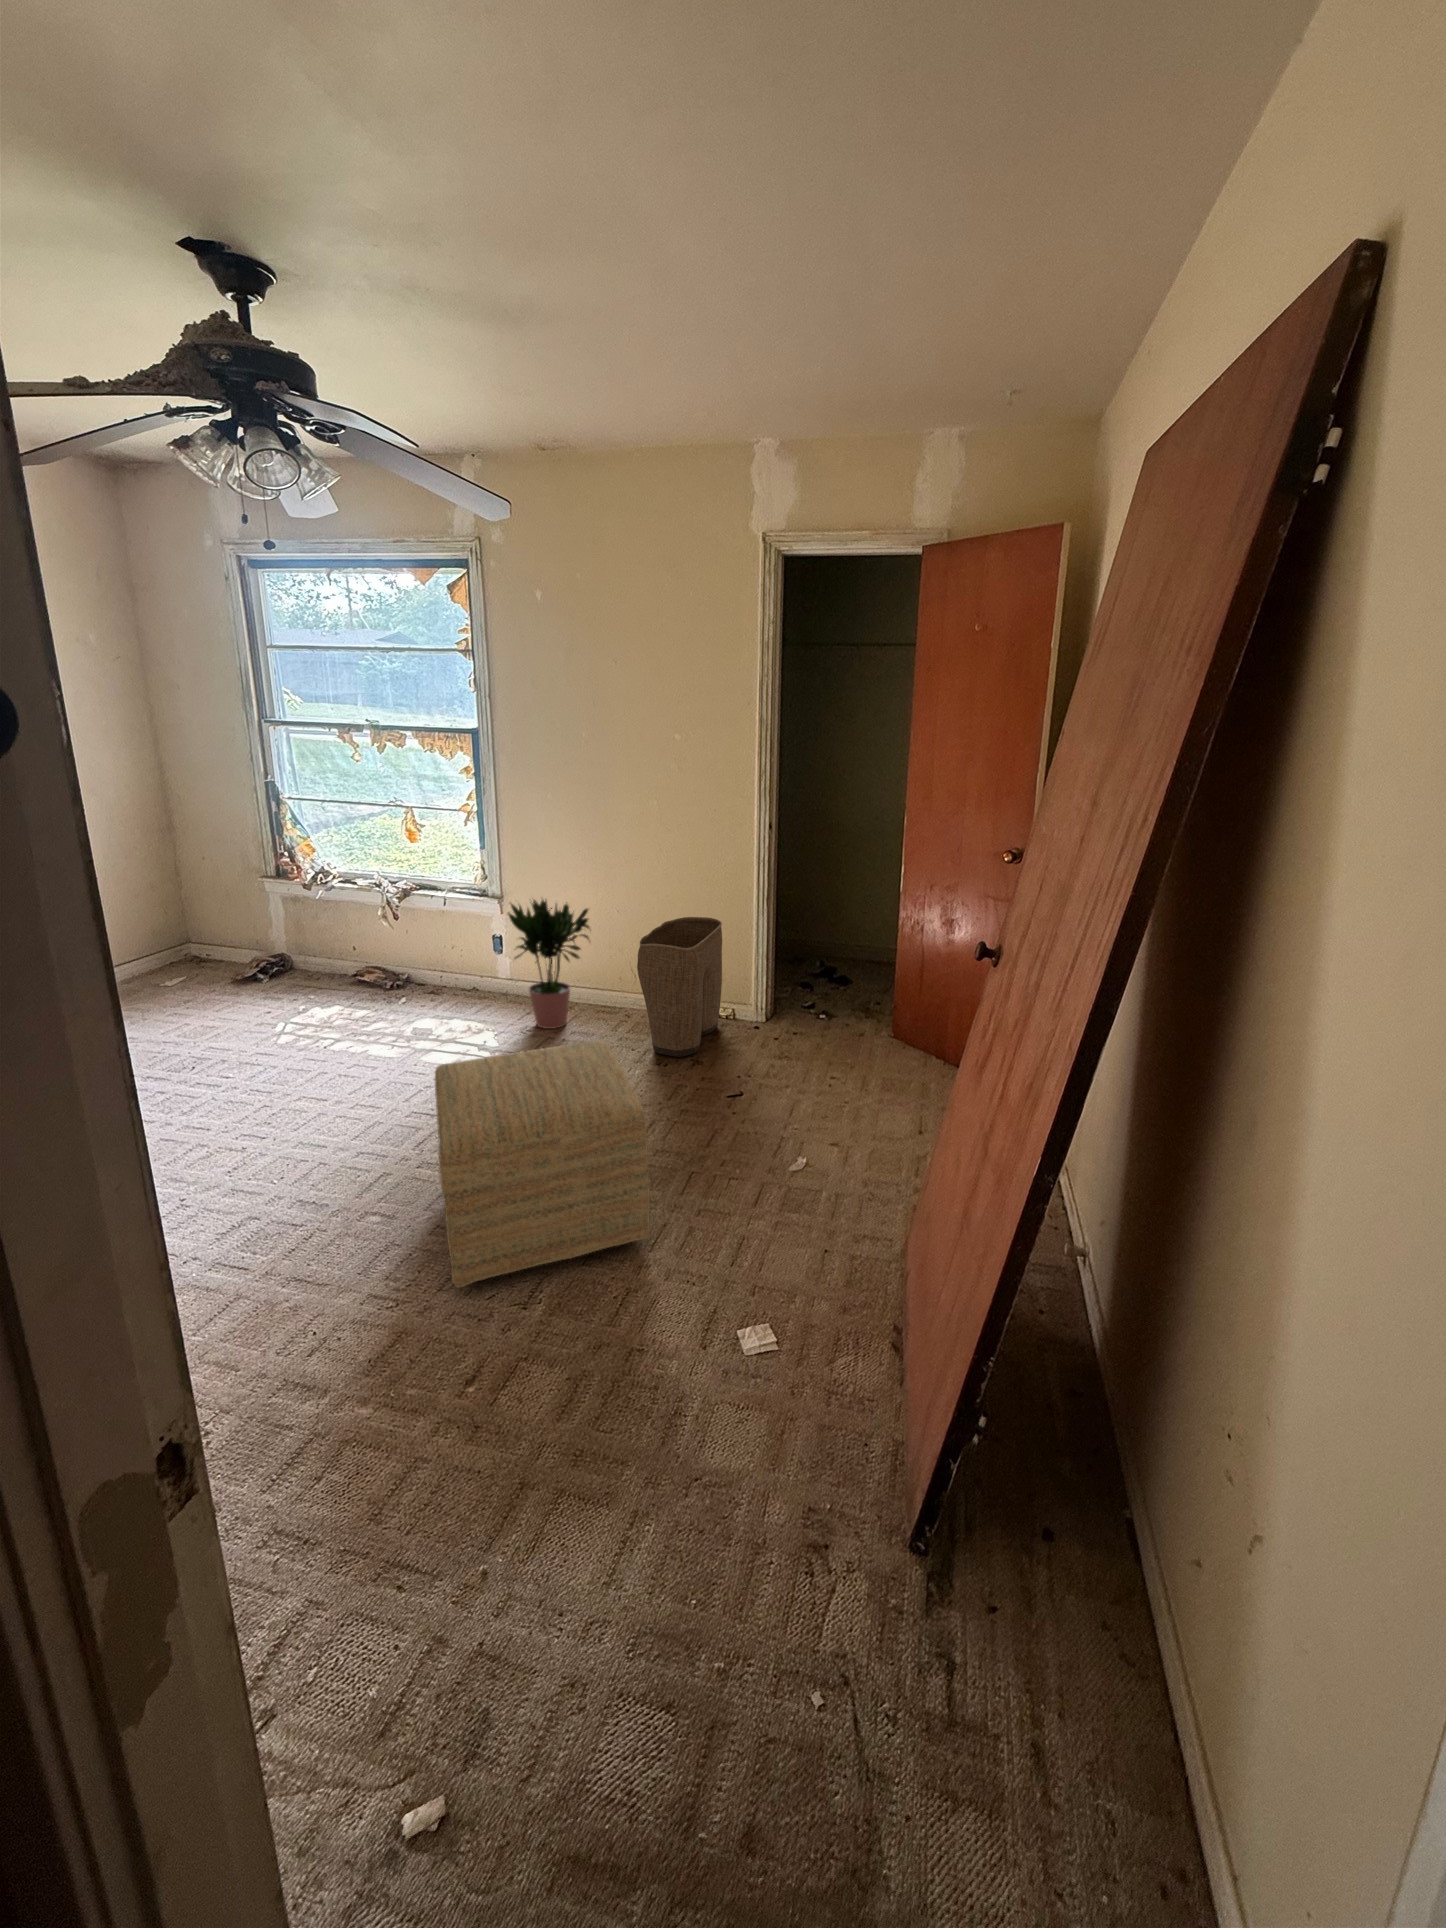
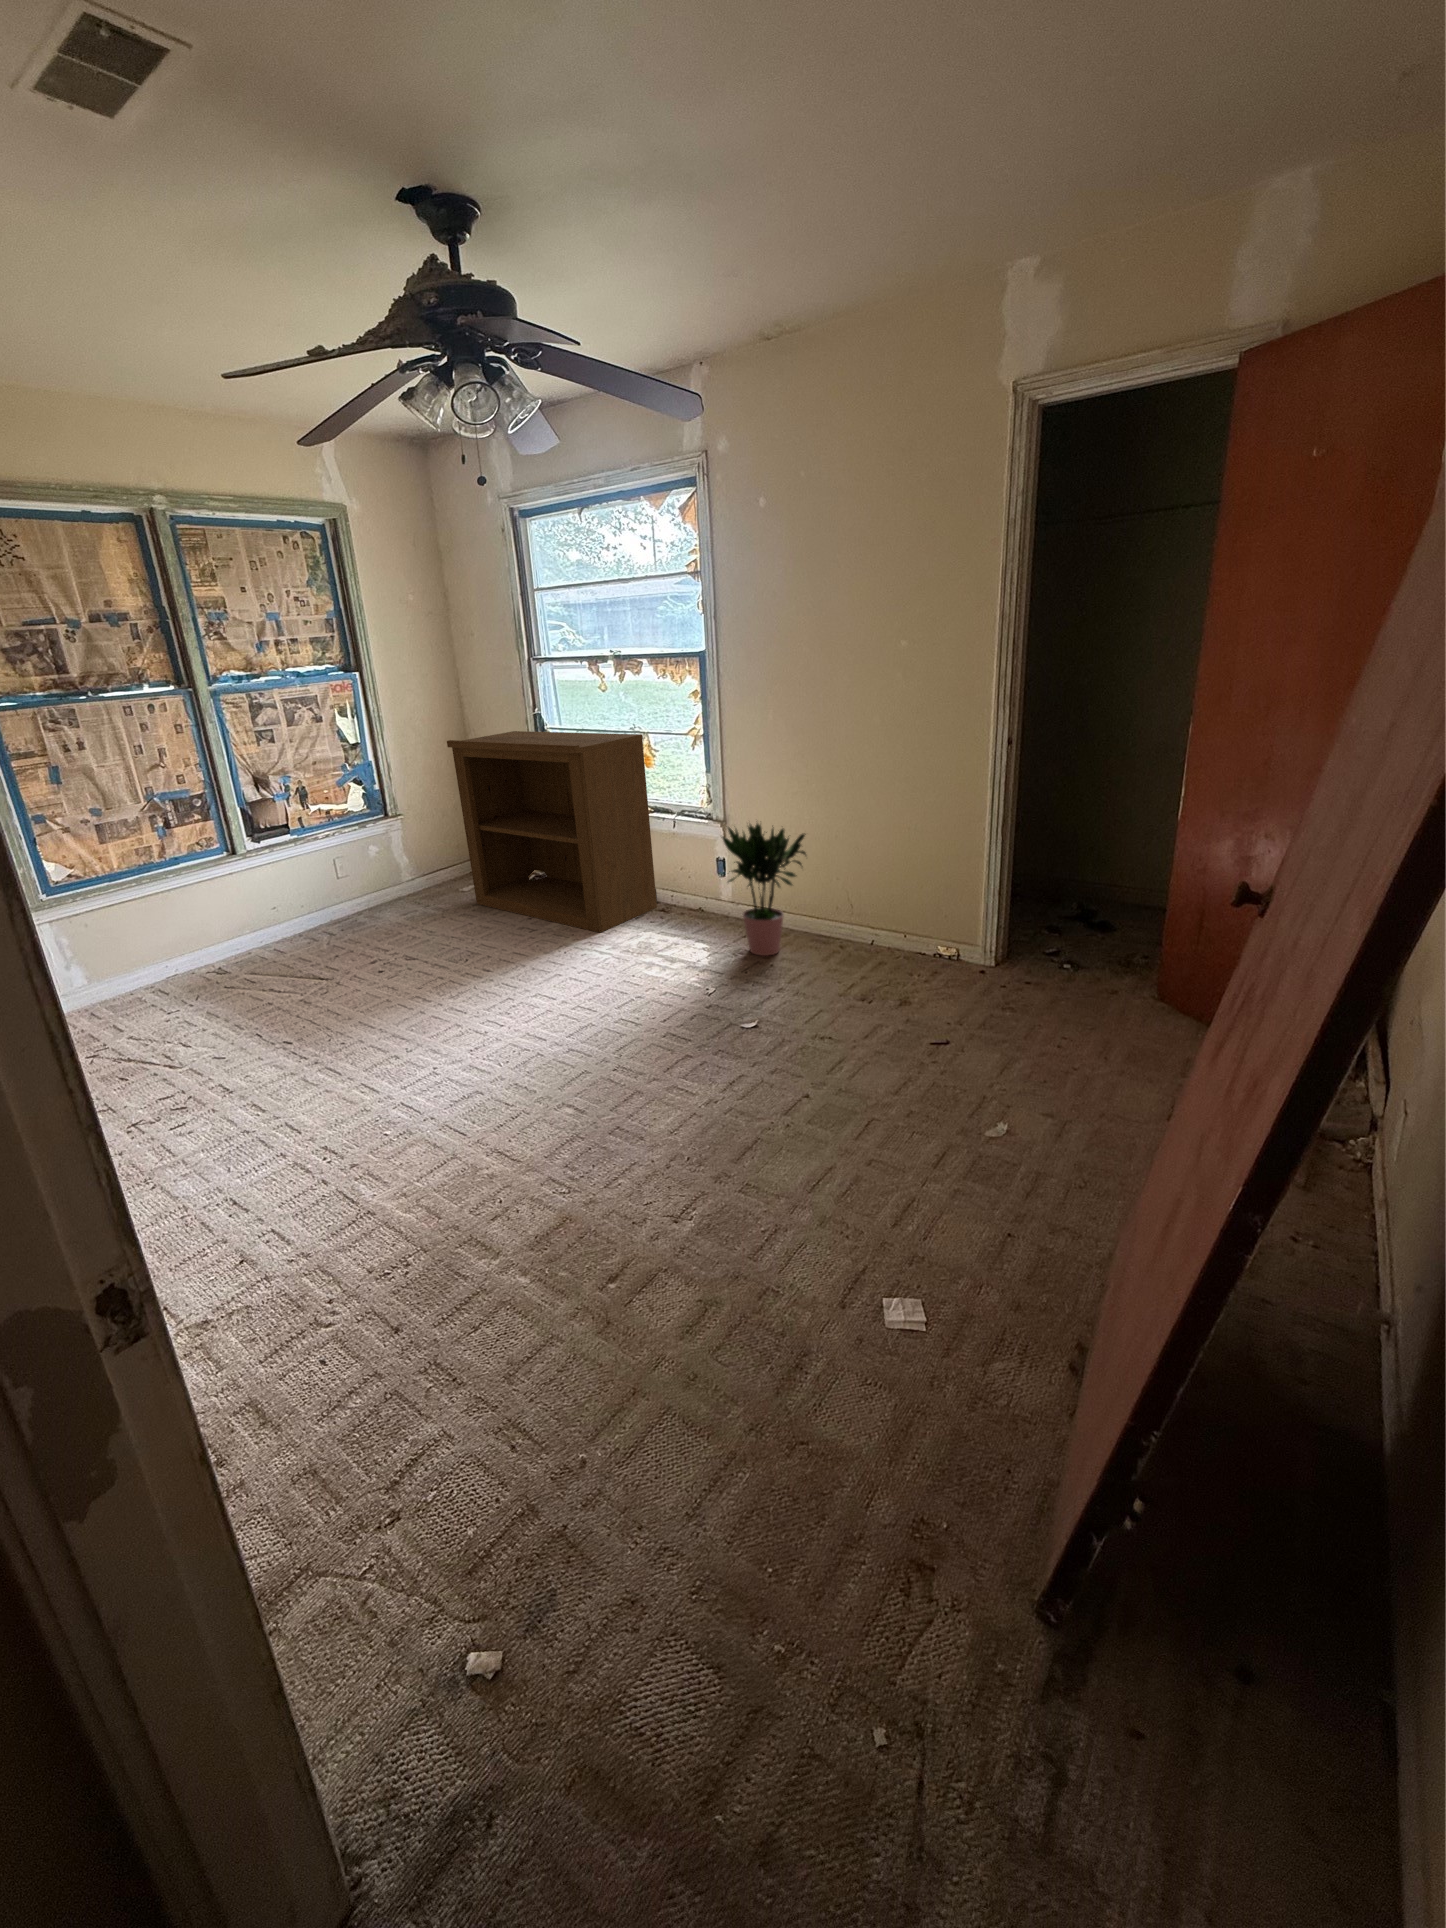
bookshelf: none [153,800,425,1020] -> present [447,731,657,933]
laundry basket: present [637,917,722,1057] -> none [847,845,948,997]
ottoman: present [435,1041,650,1288] -> none [600,970,810,1191]

